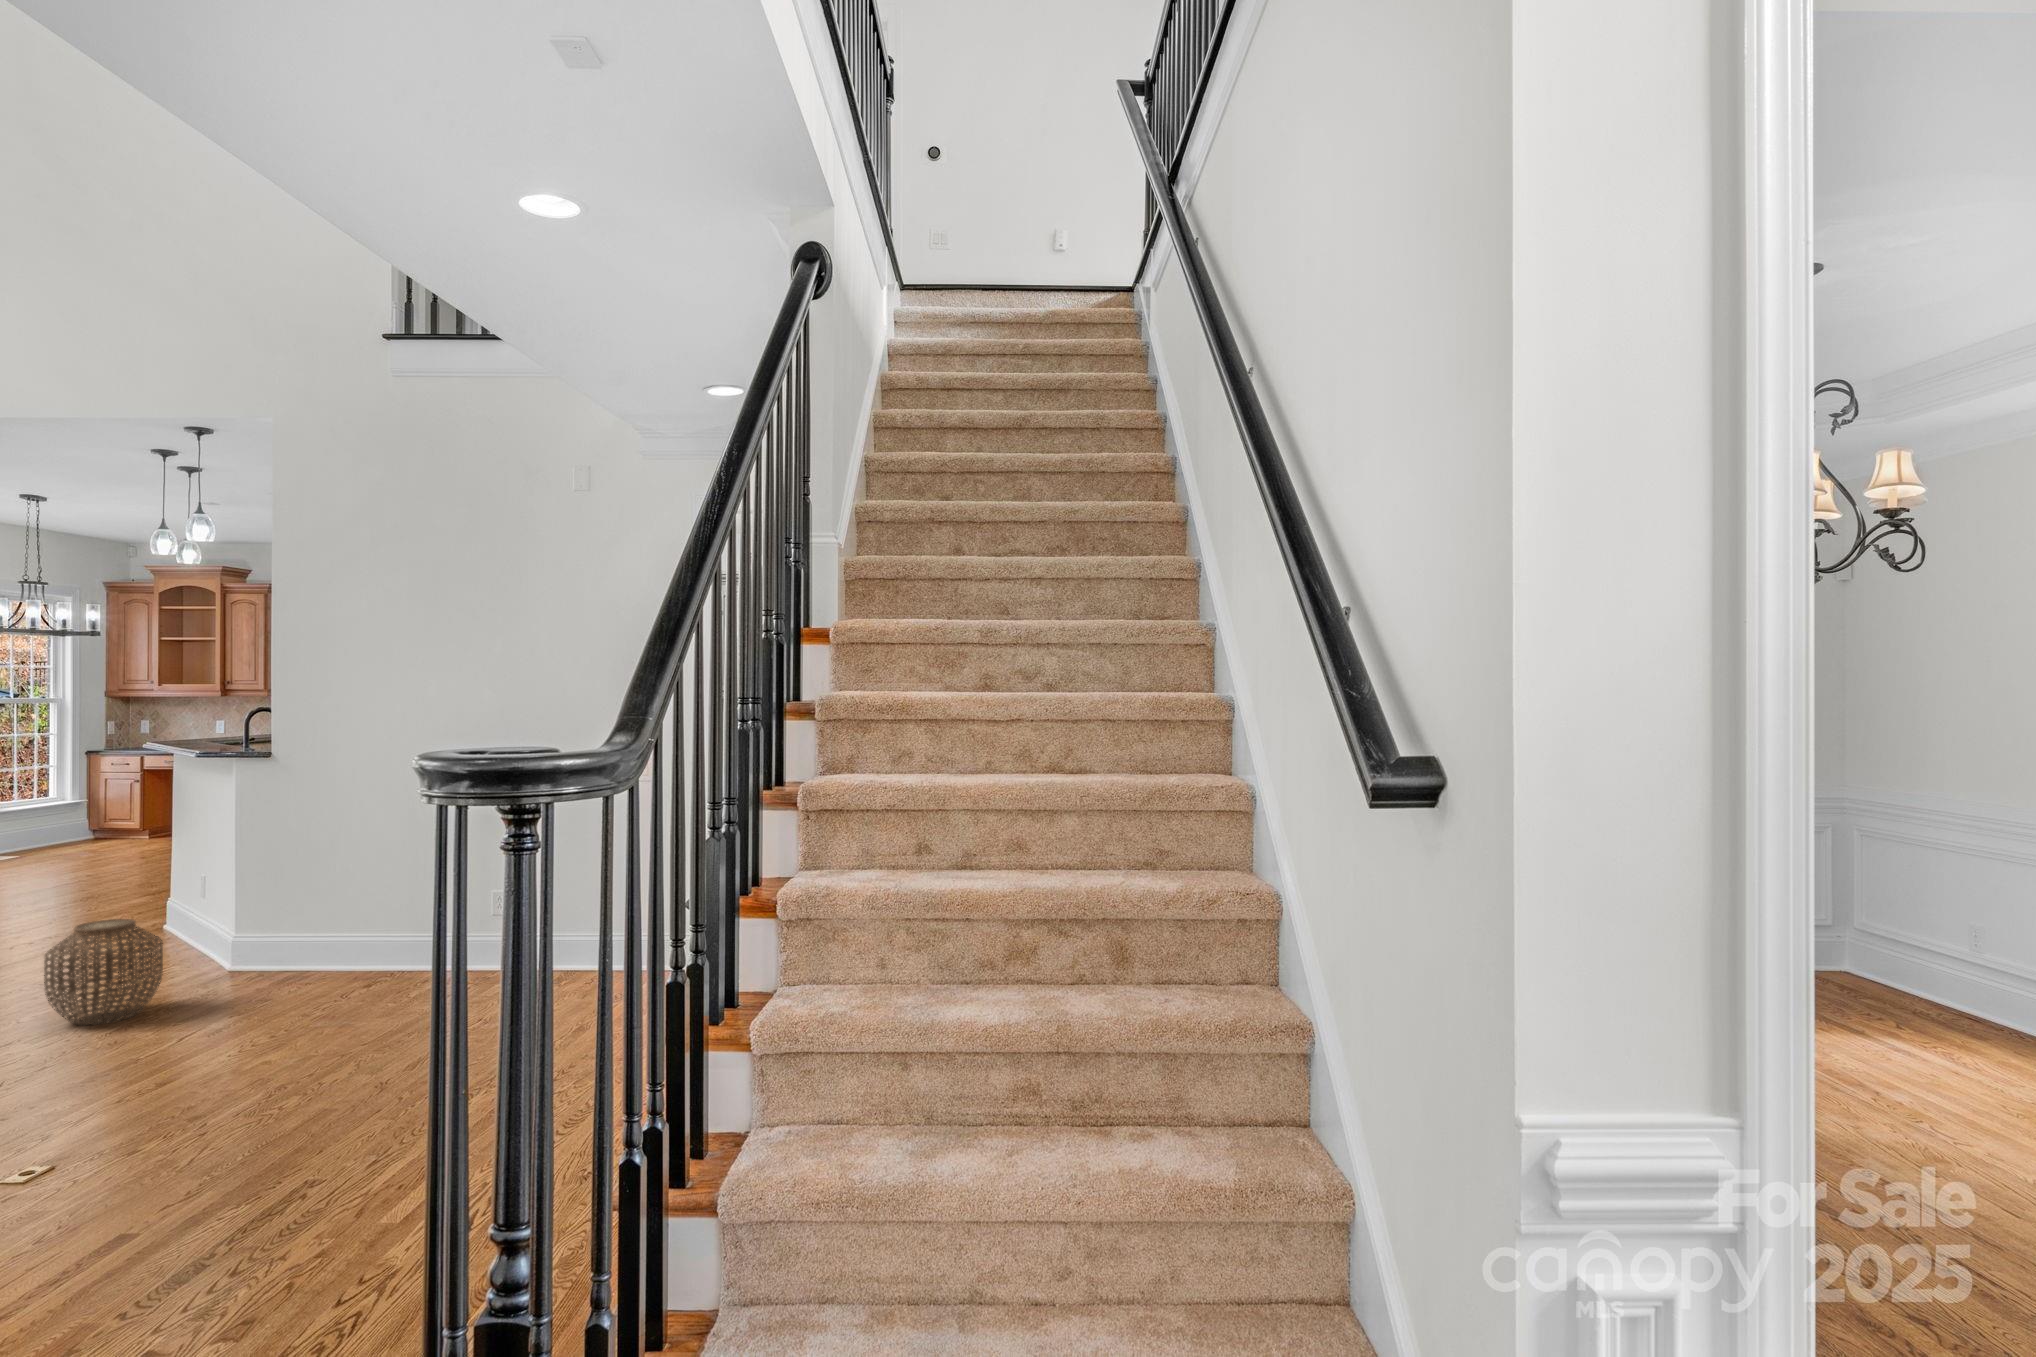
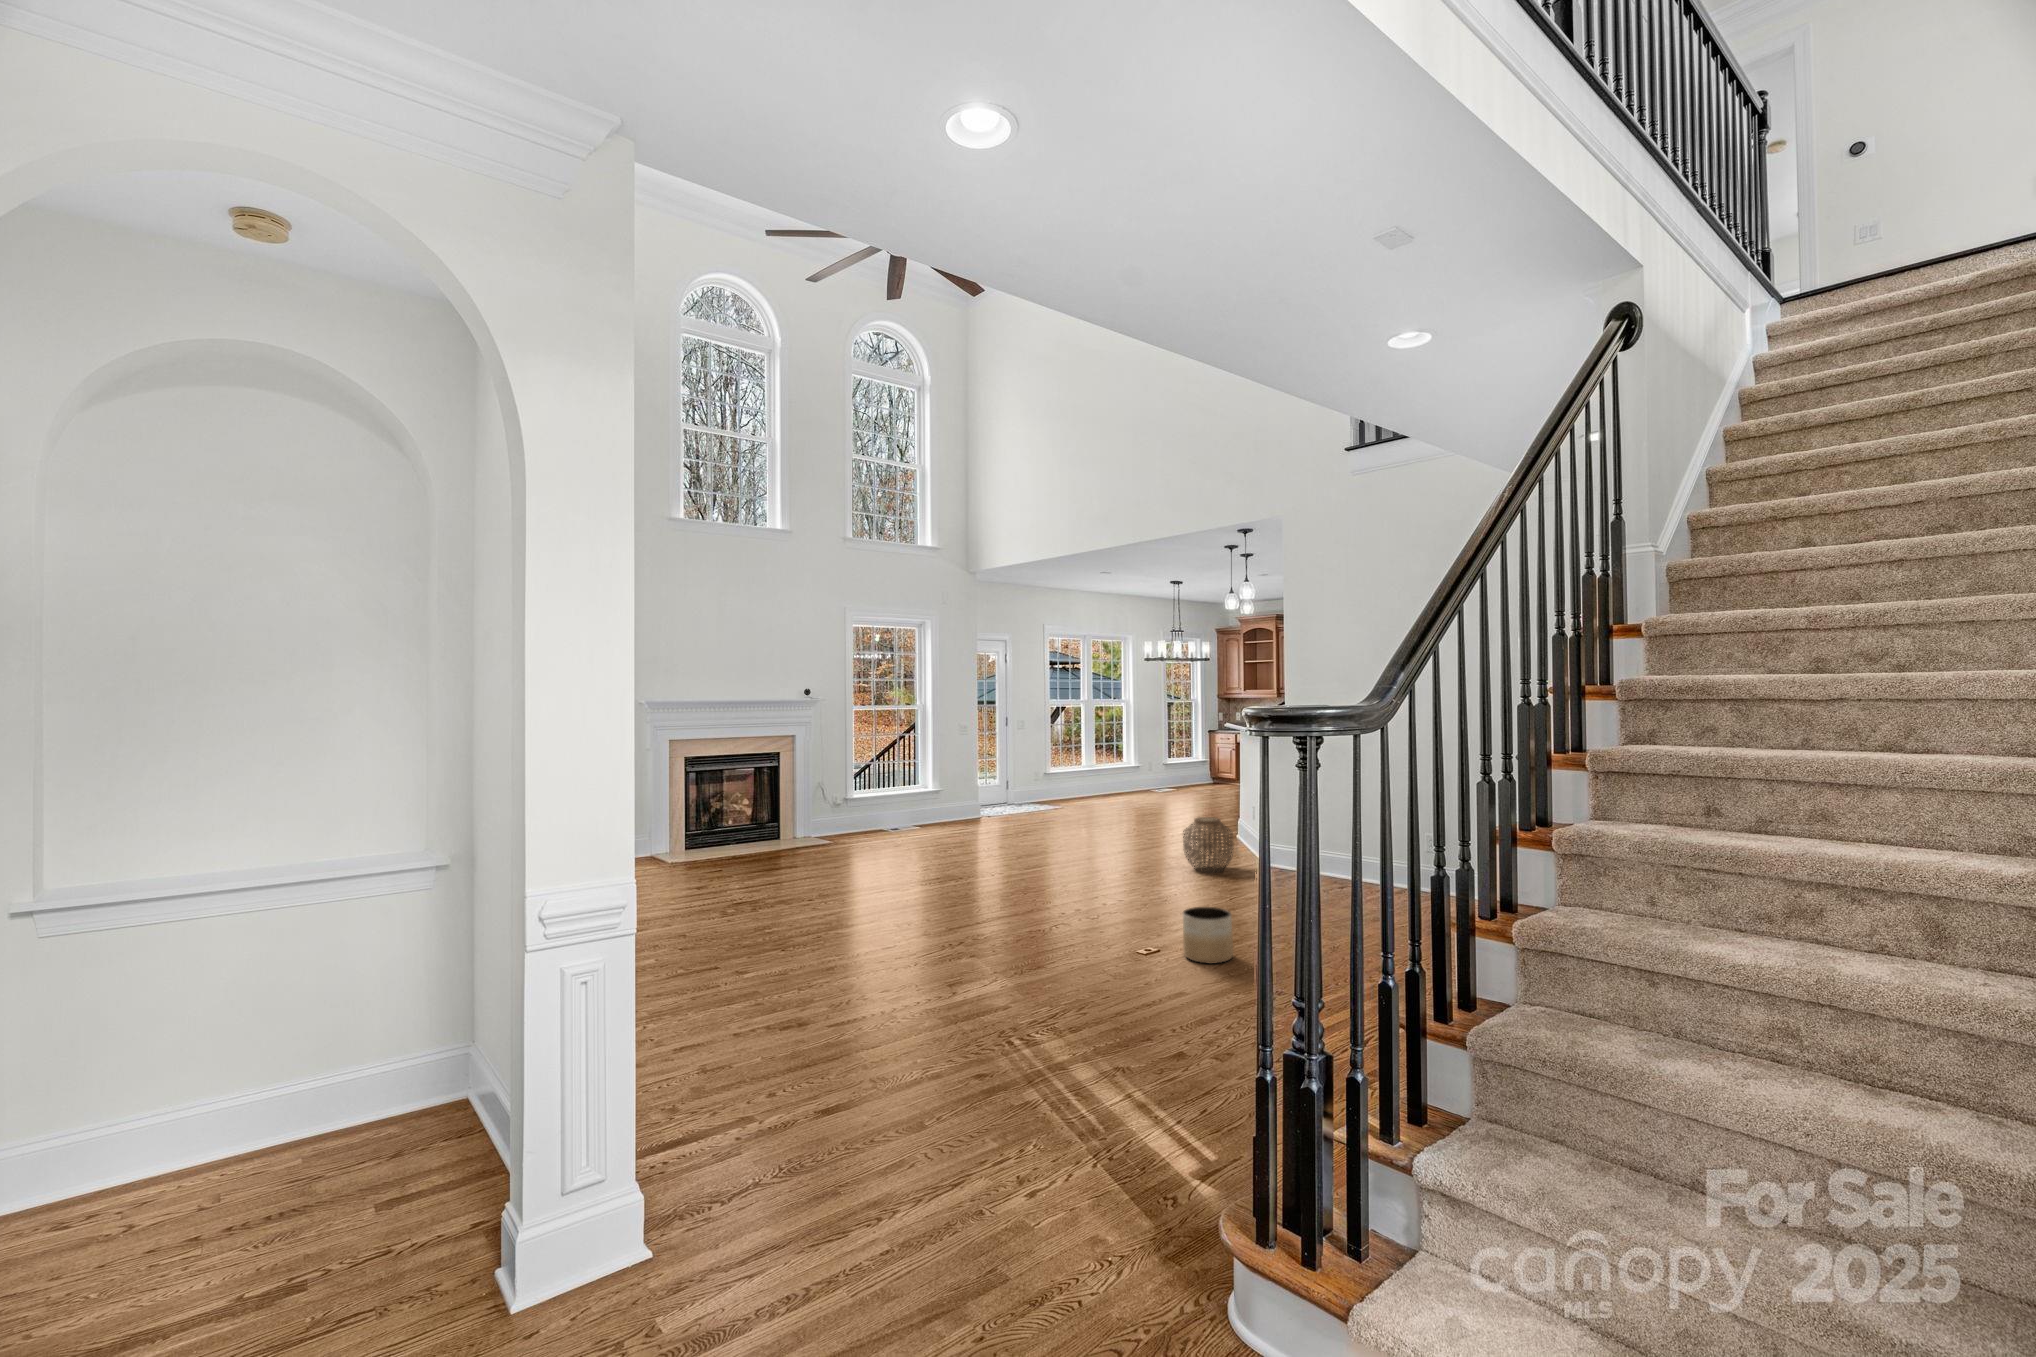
planter: none [65,1099,185,1220] -> present [1183,907,1233,963]

